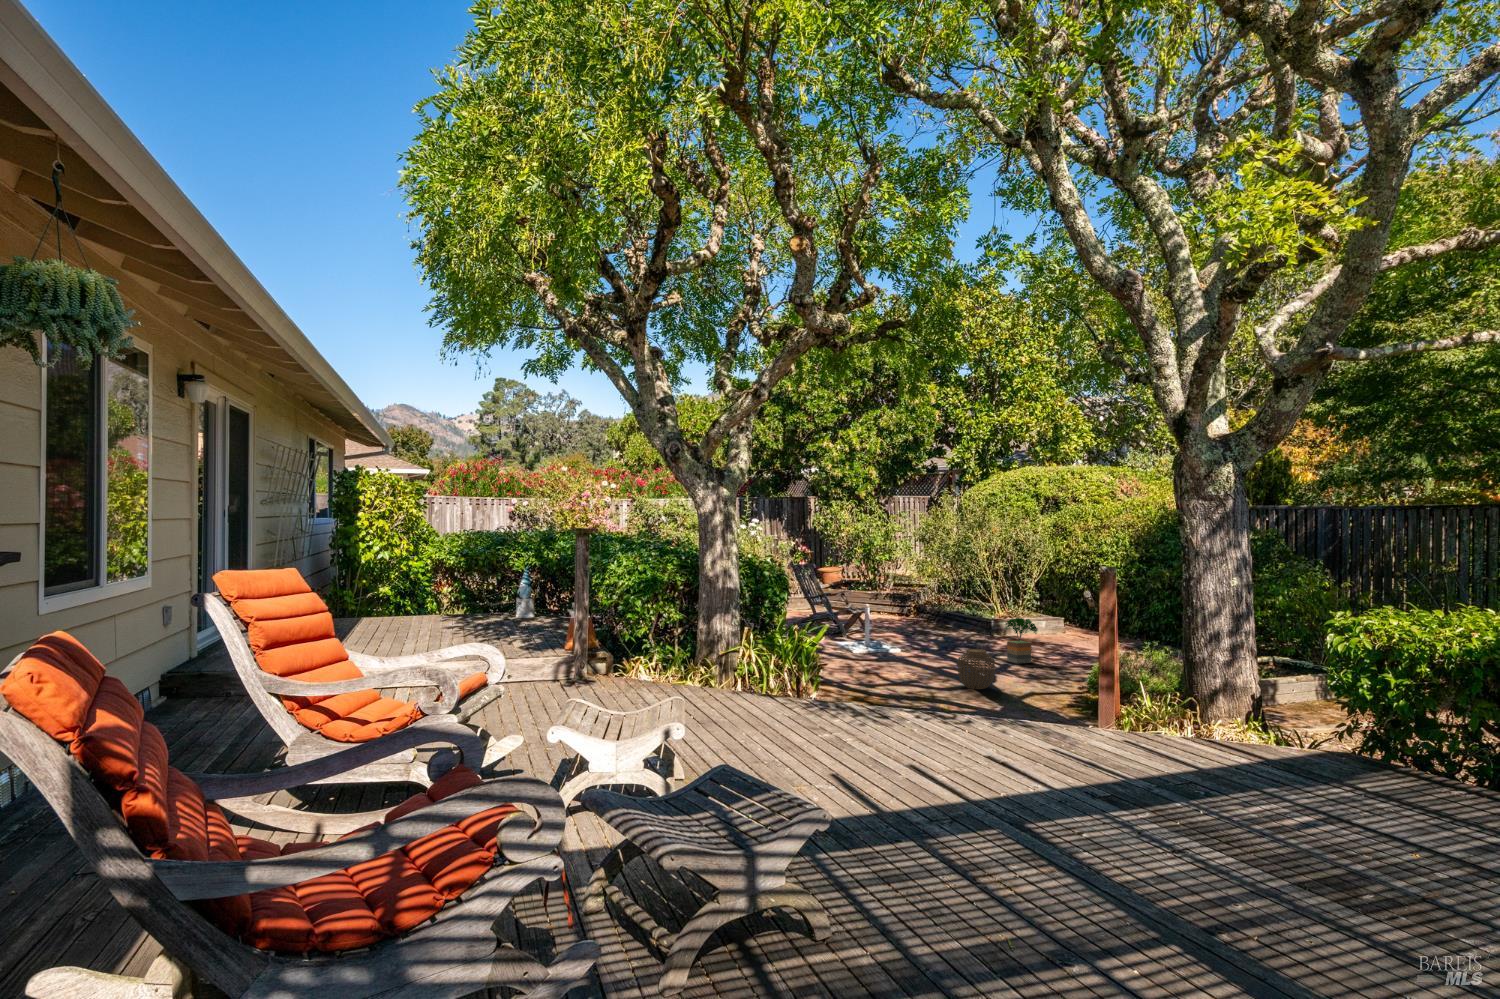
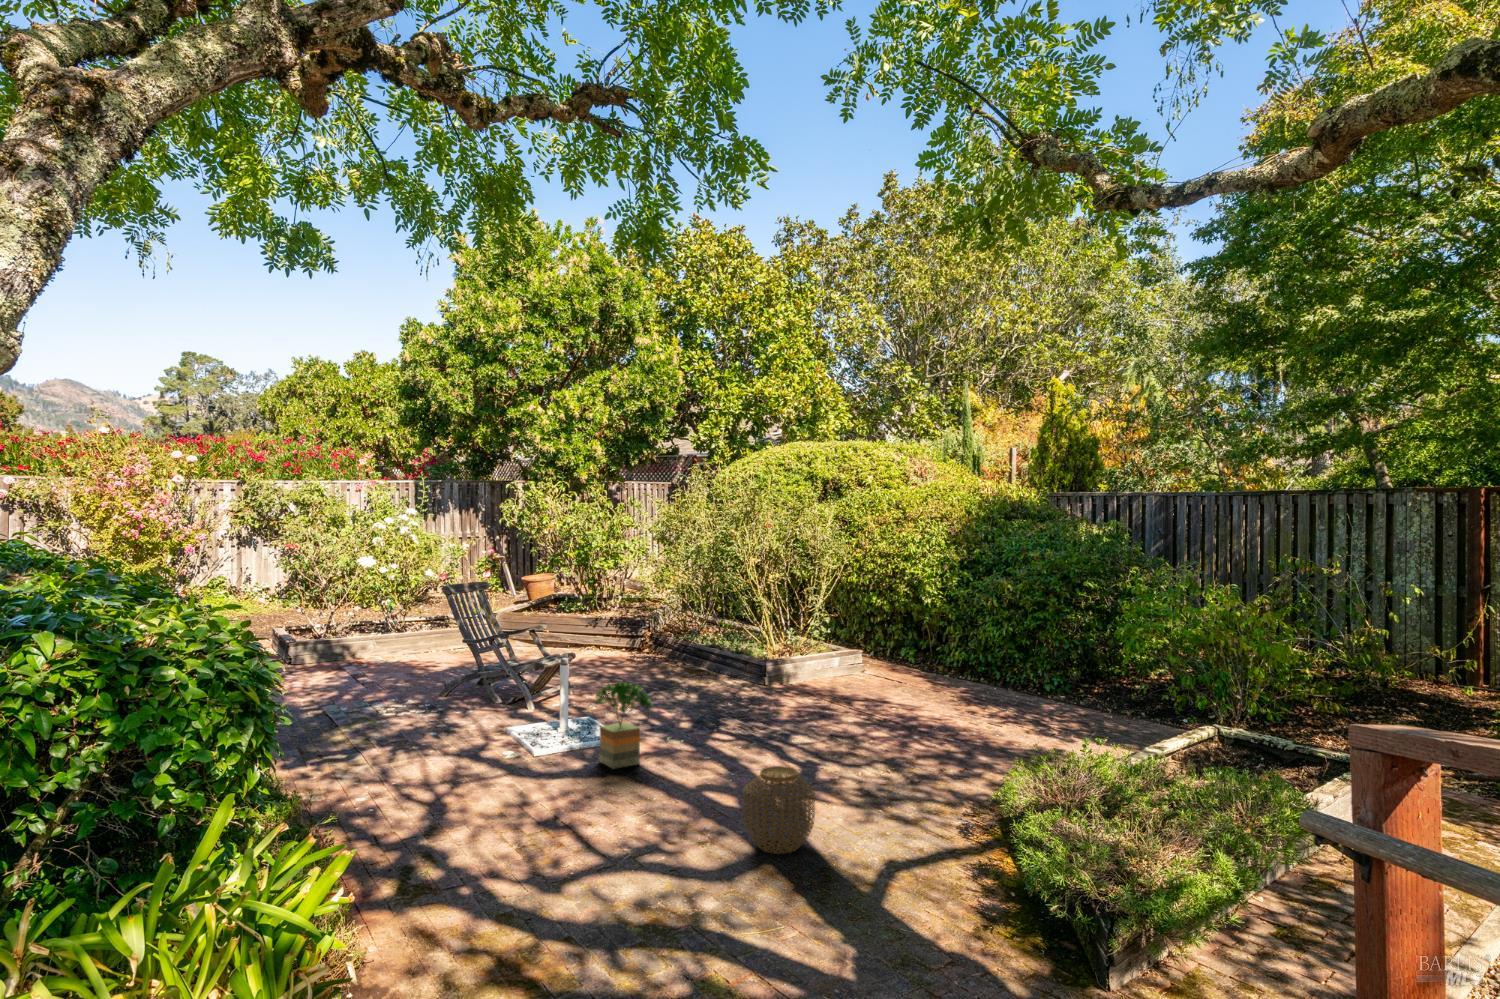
potted tree: present [1004,618,1038,664] -> present [595,682,652,769]

